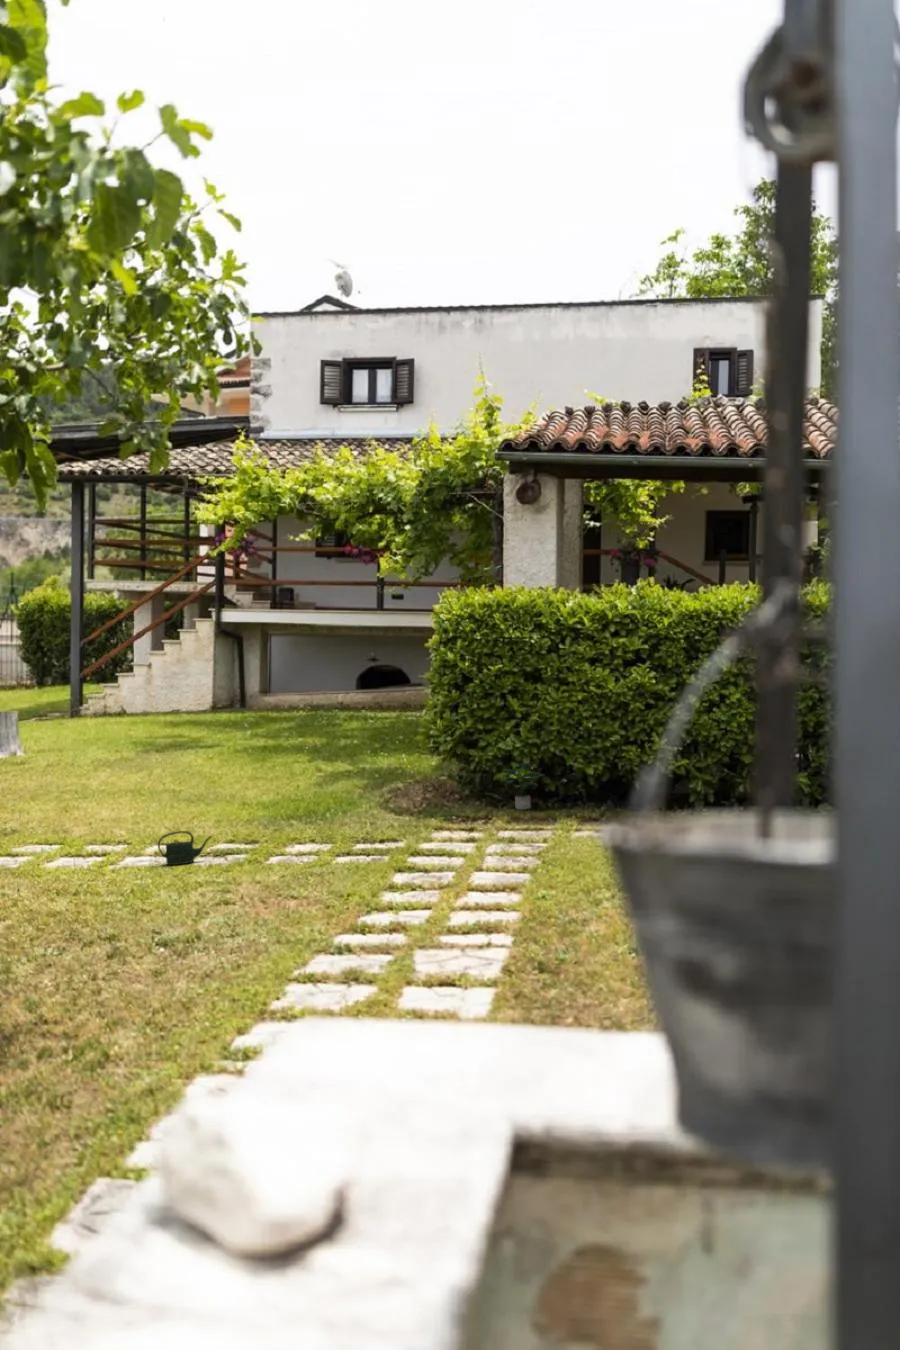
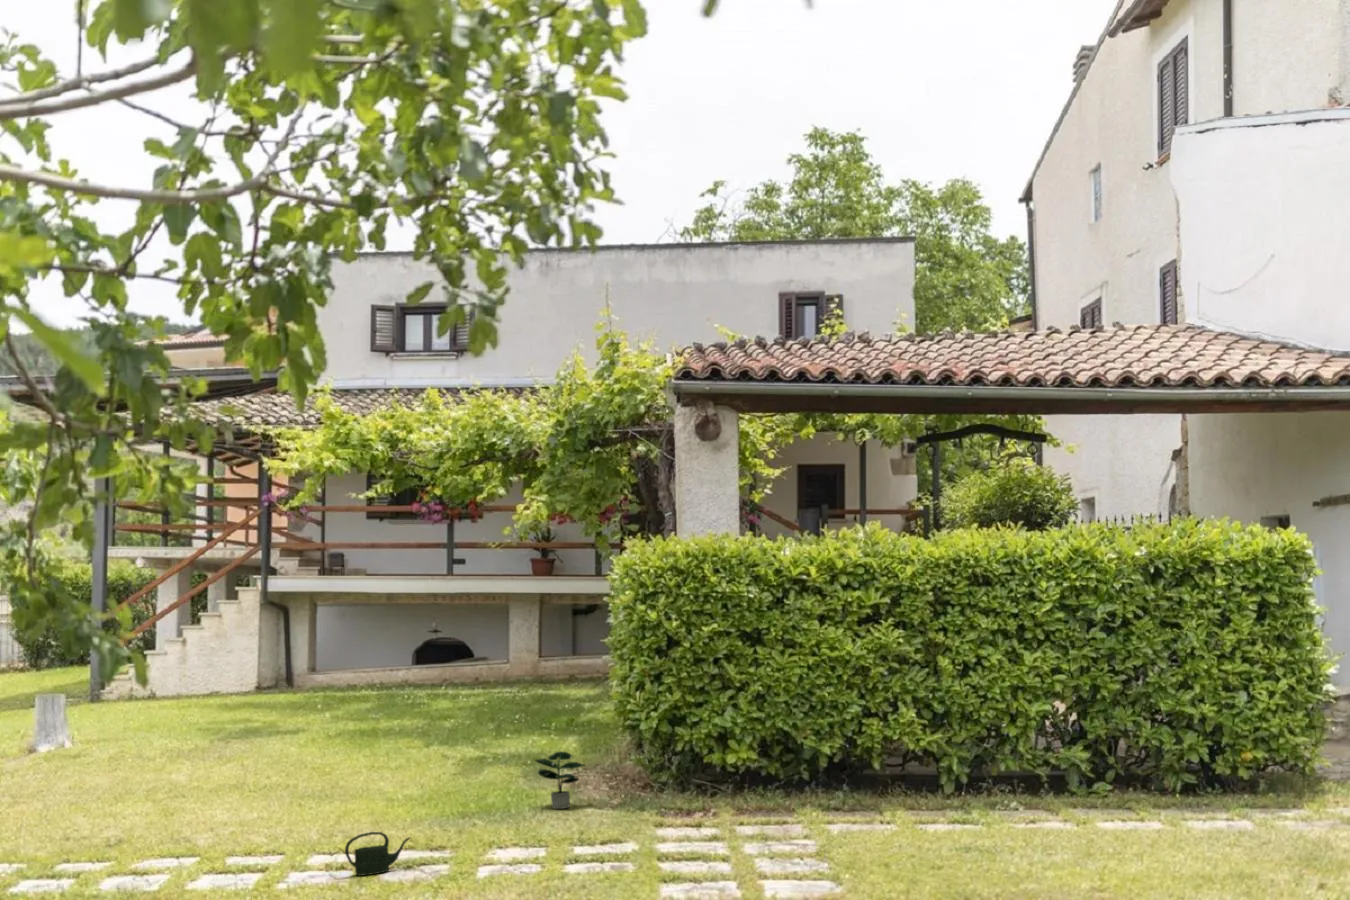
potted plant: present [503,763,543,810] -> present [536,752,585,809]

